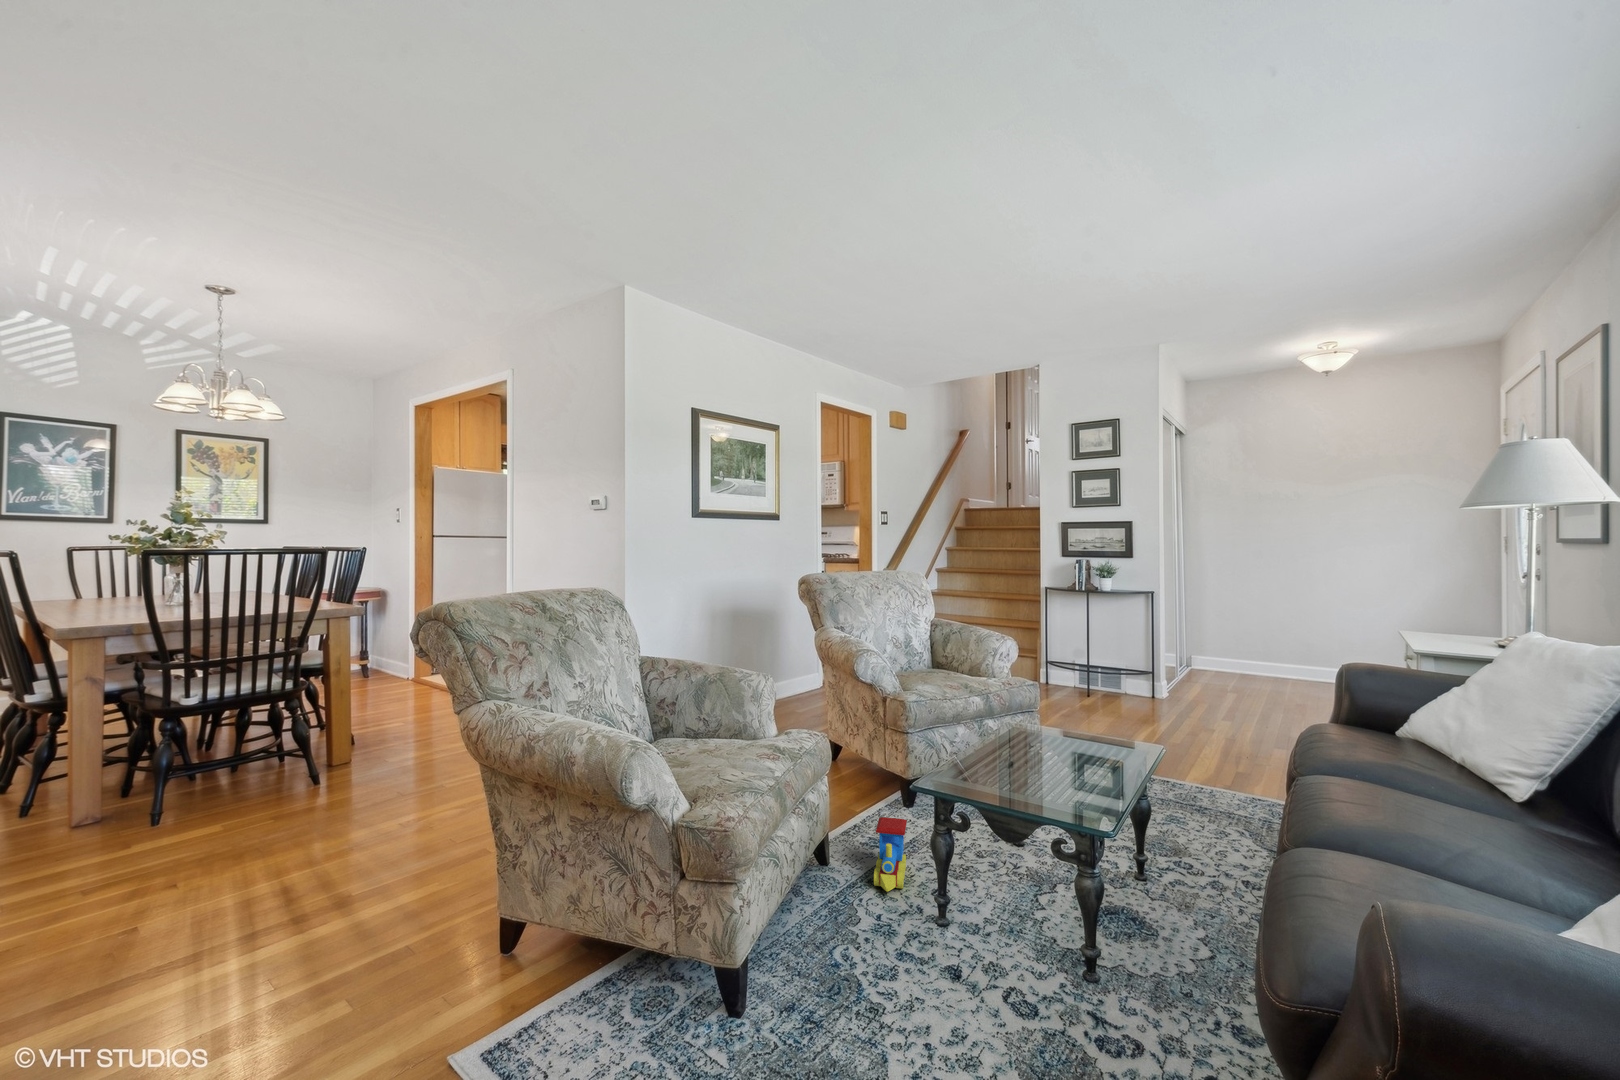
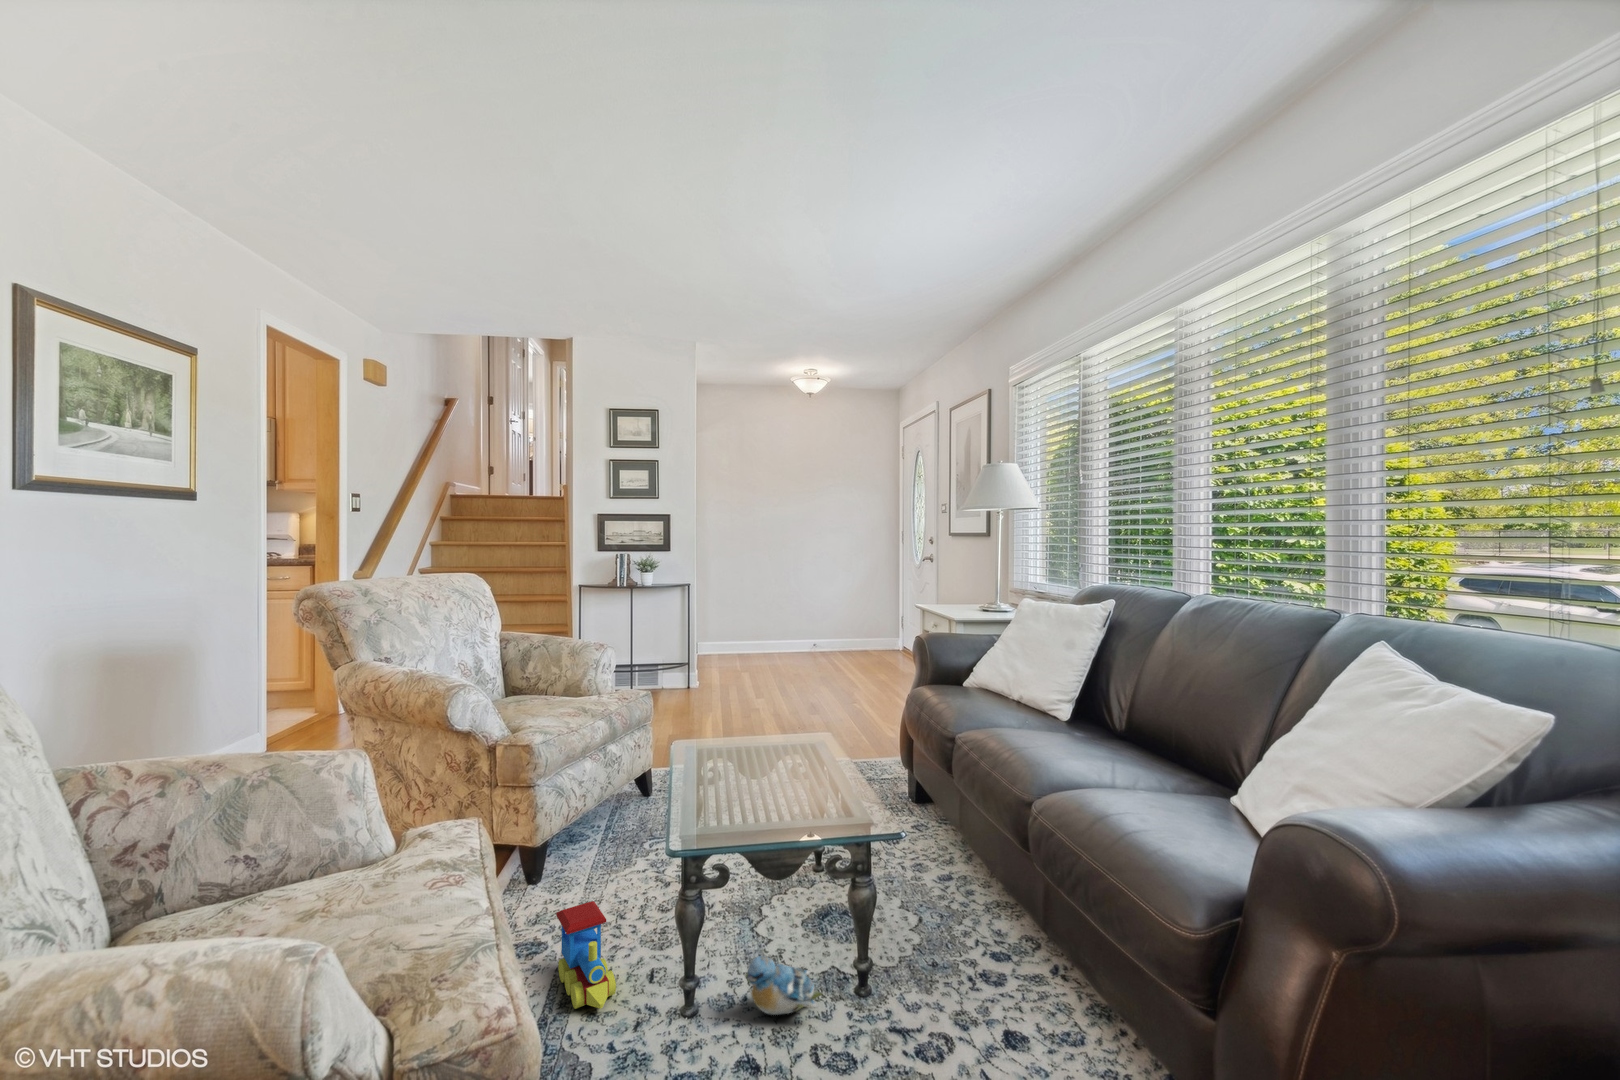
plush toy: none [978,900,1046,963] -> present [745,956,822,1015]

